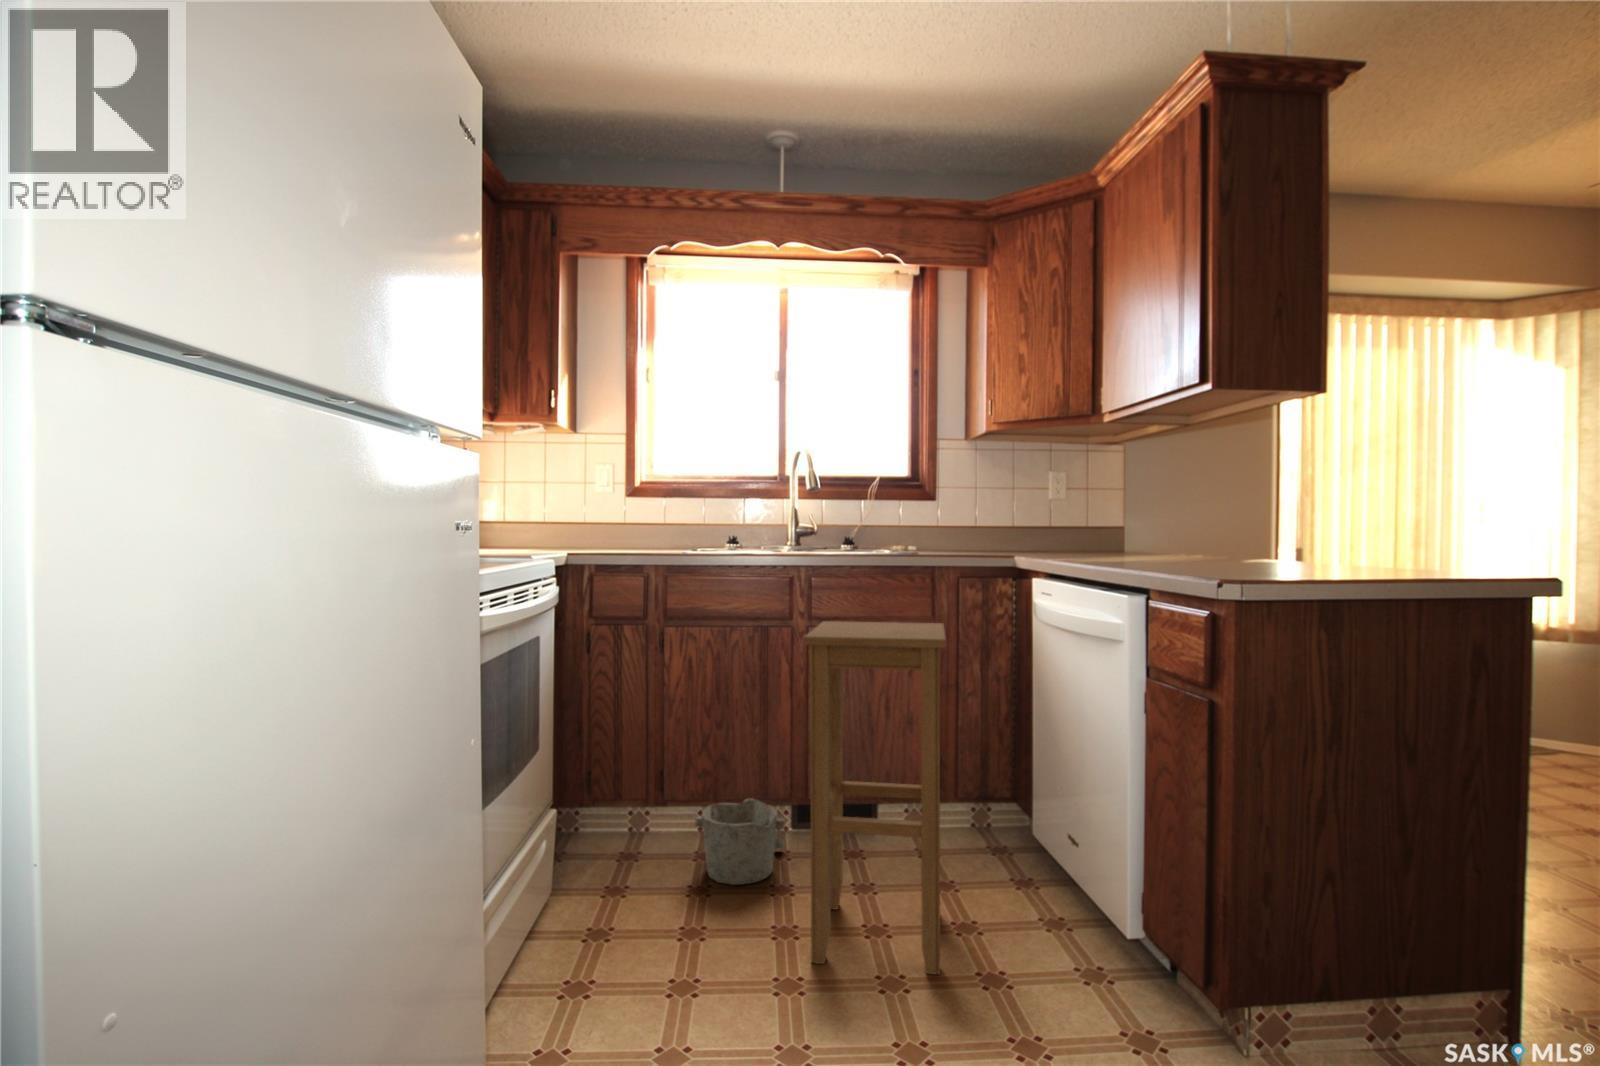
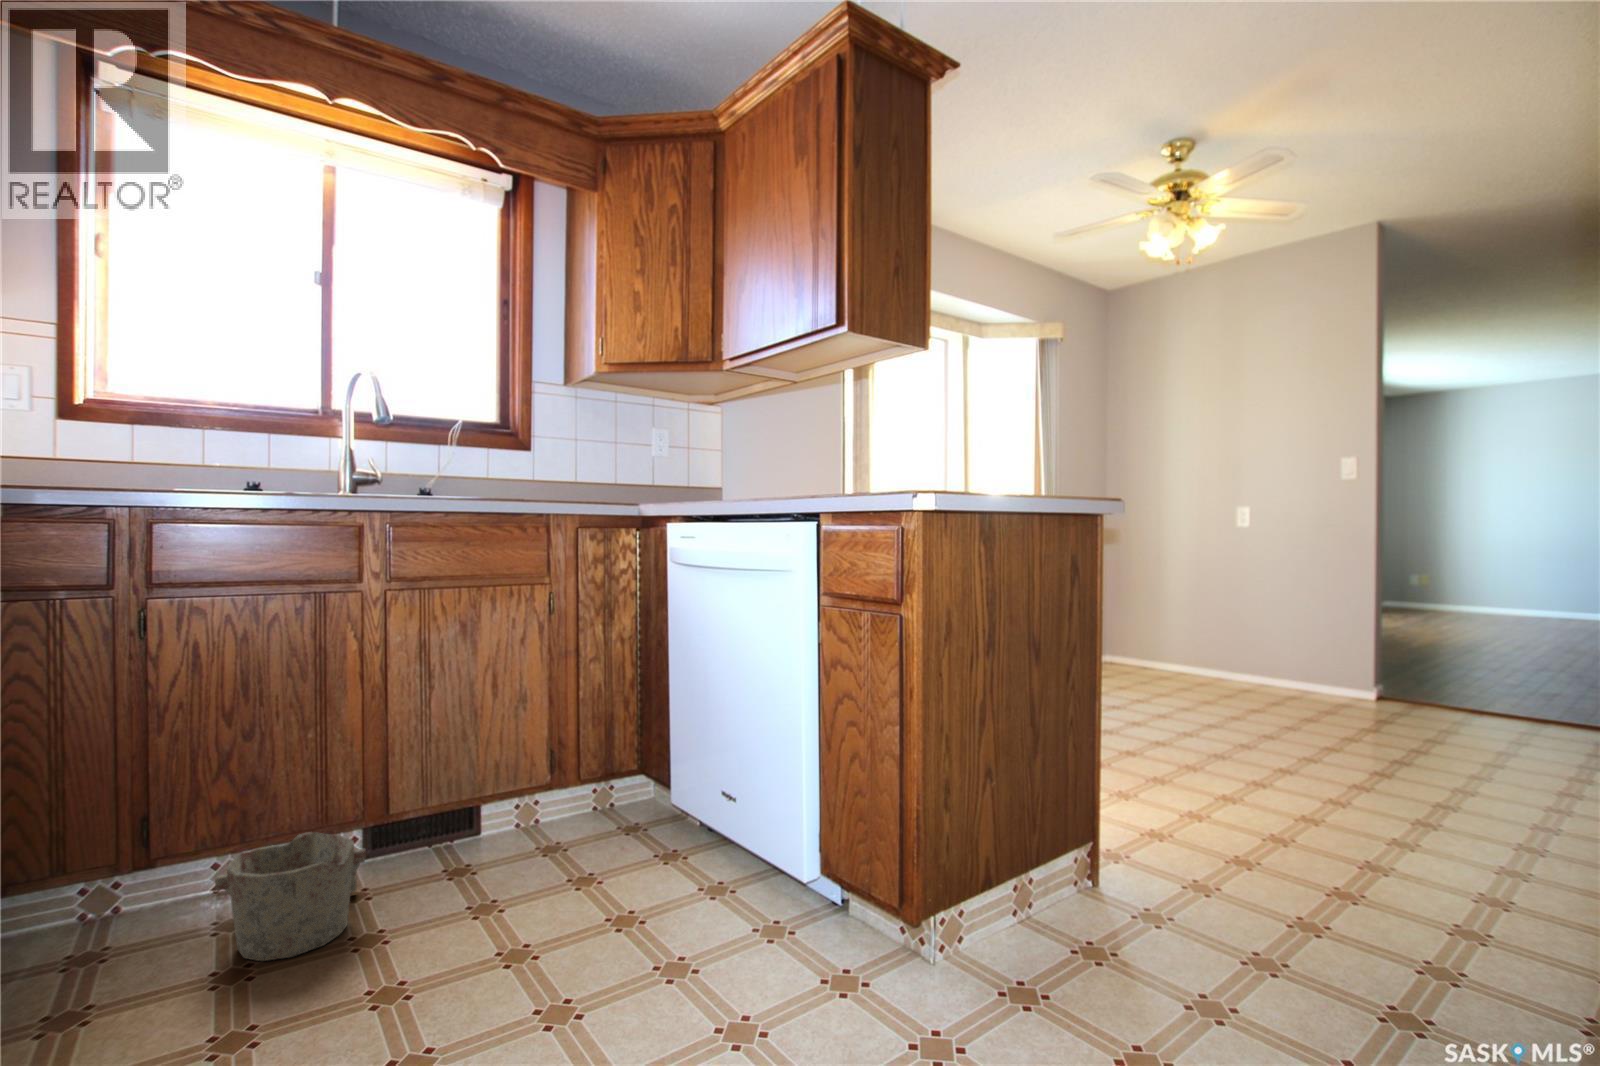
stool: present [803,621,946,975] -> none [426,571,619,1024]

